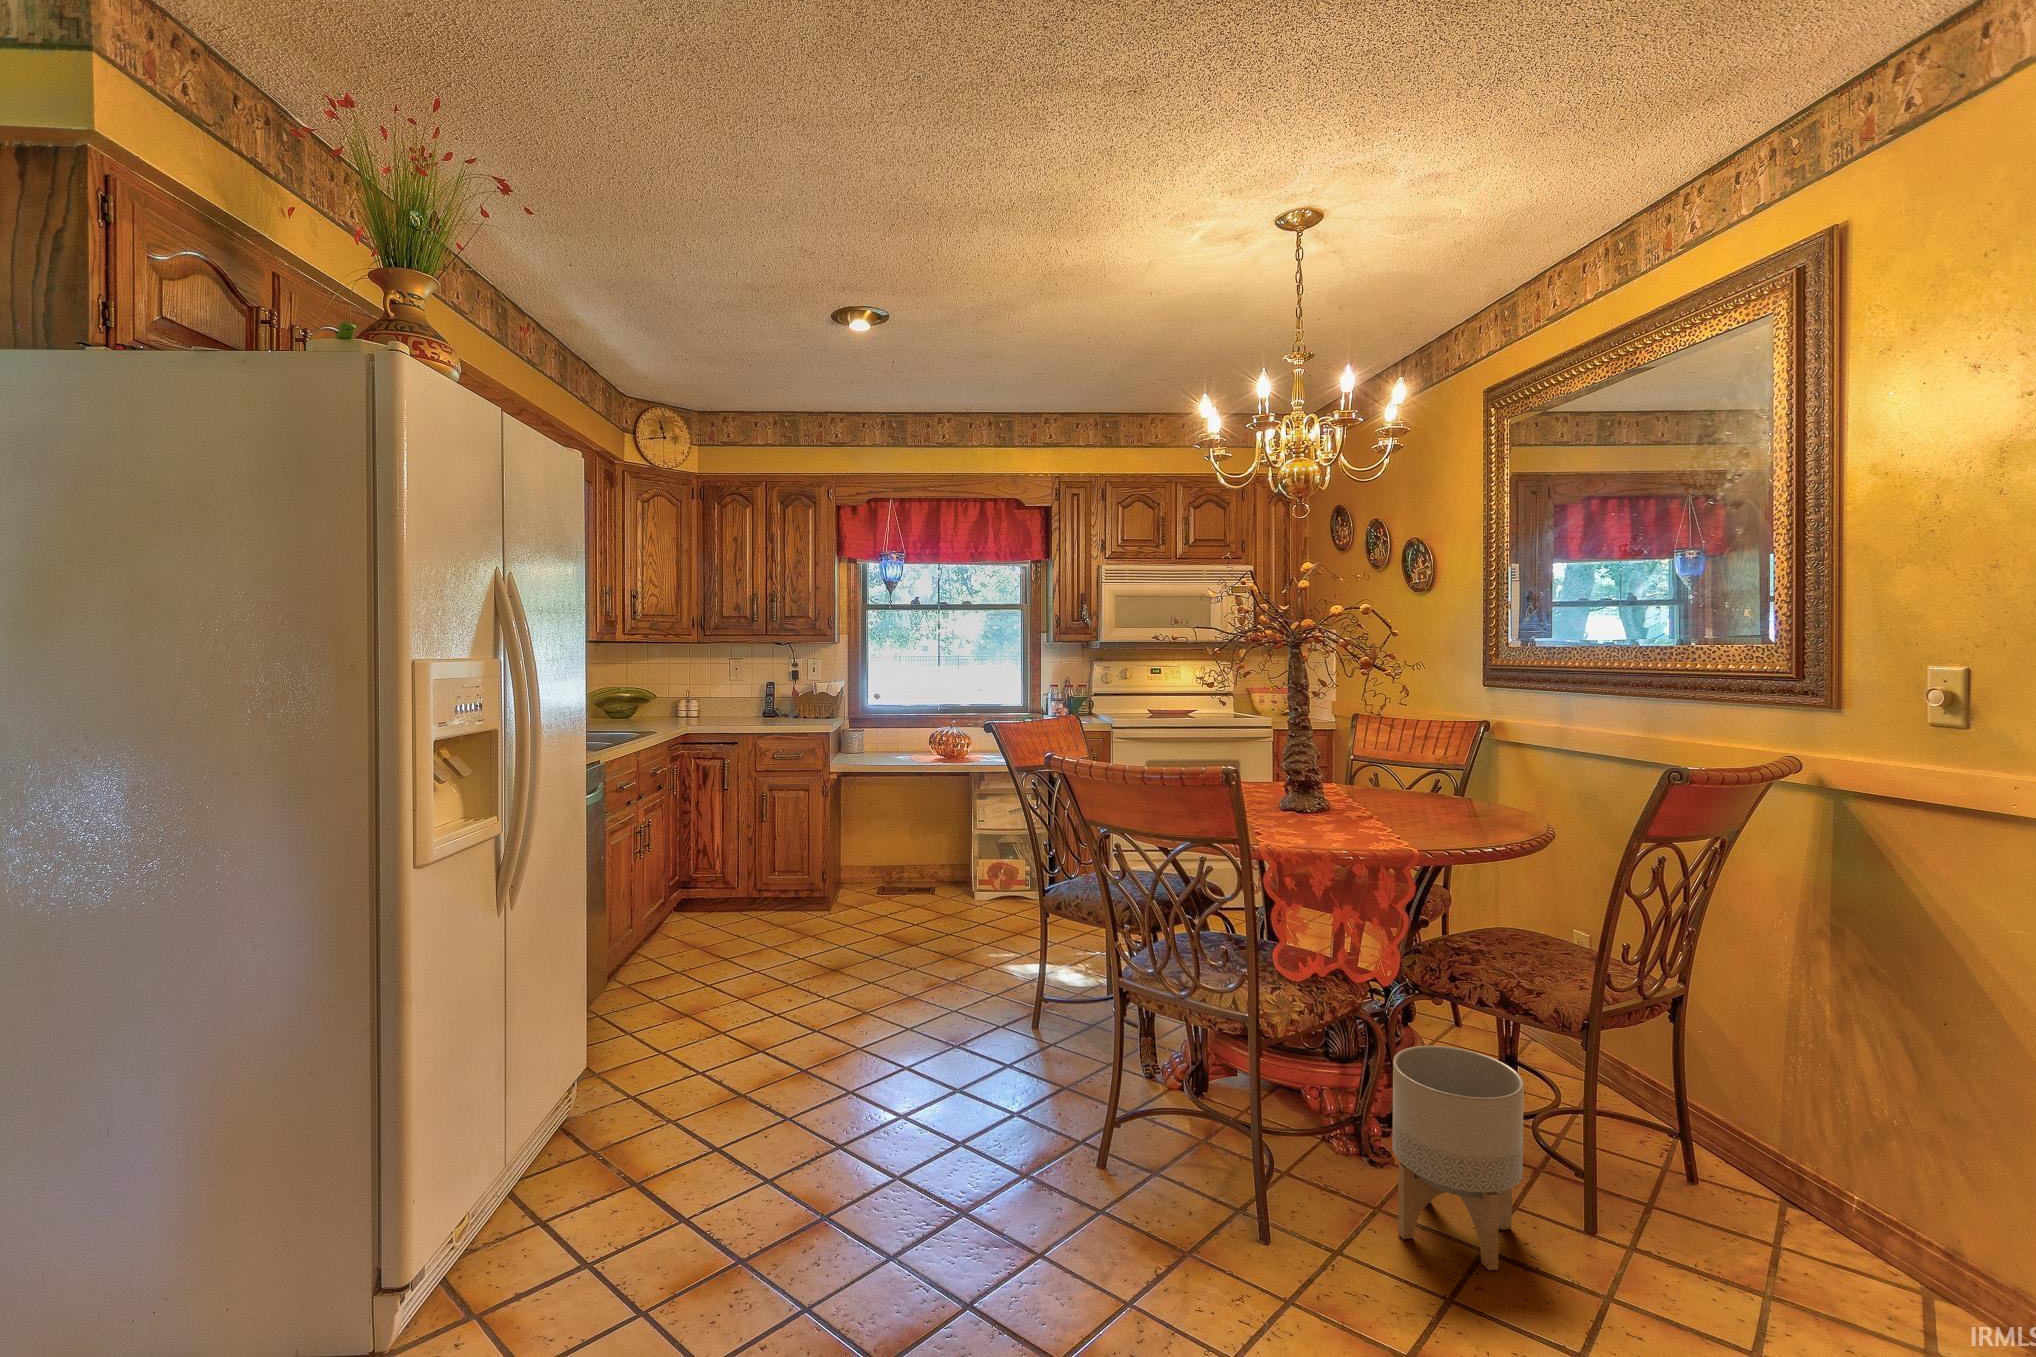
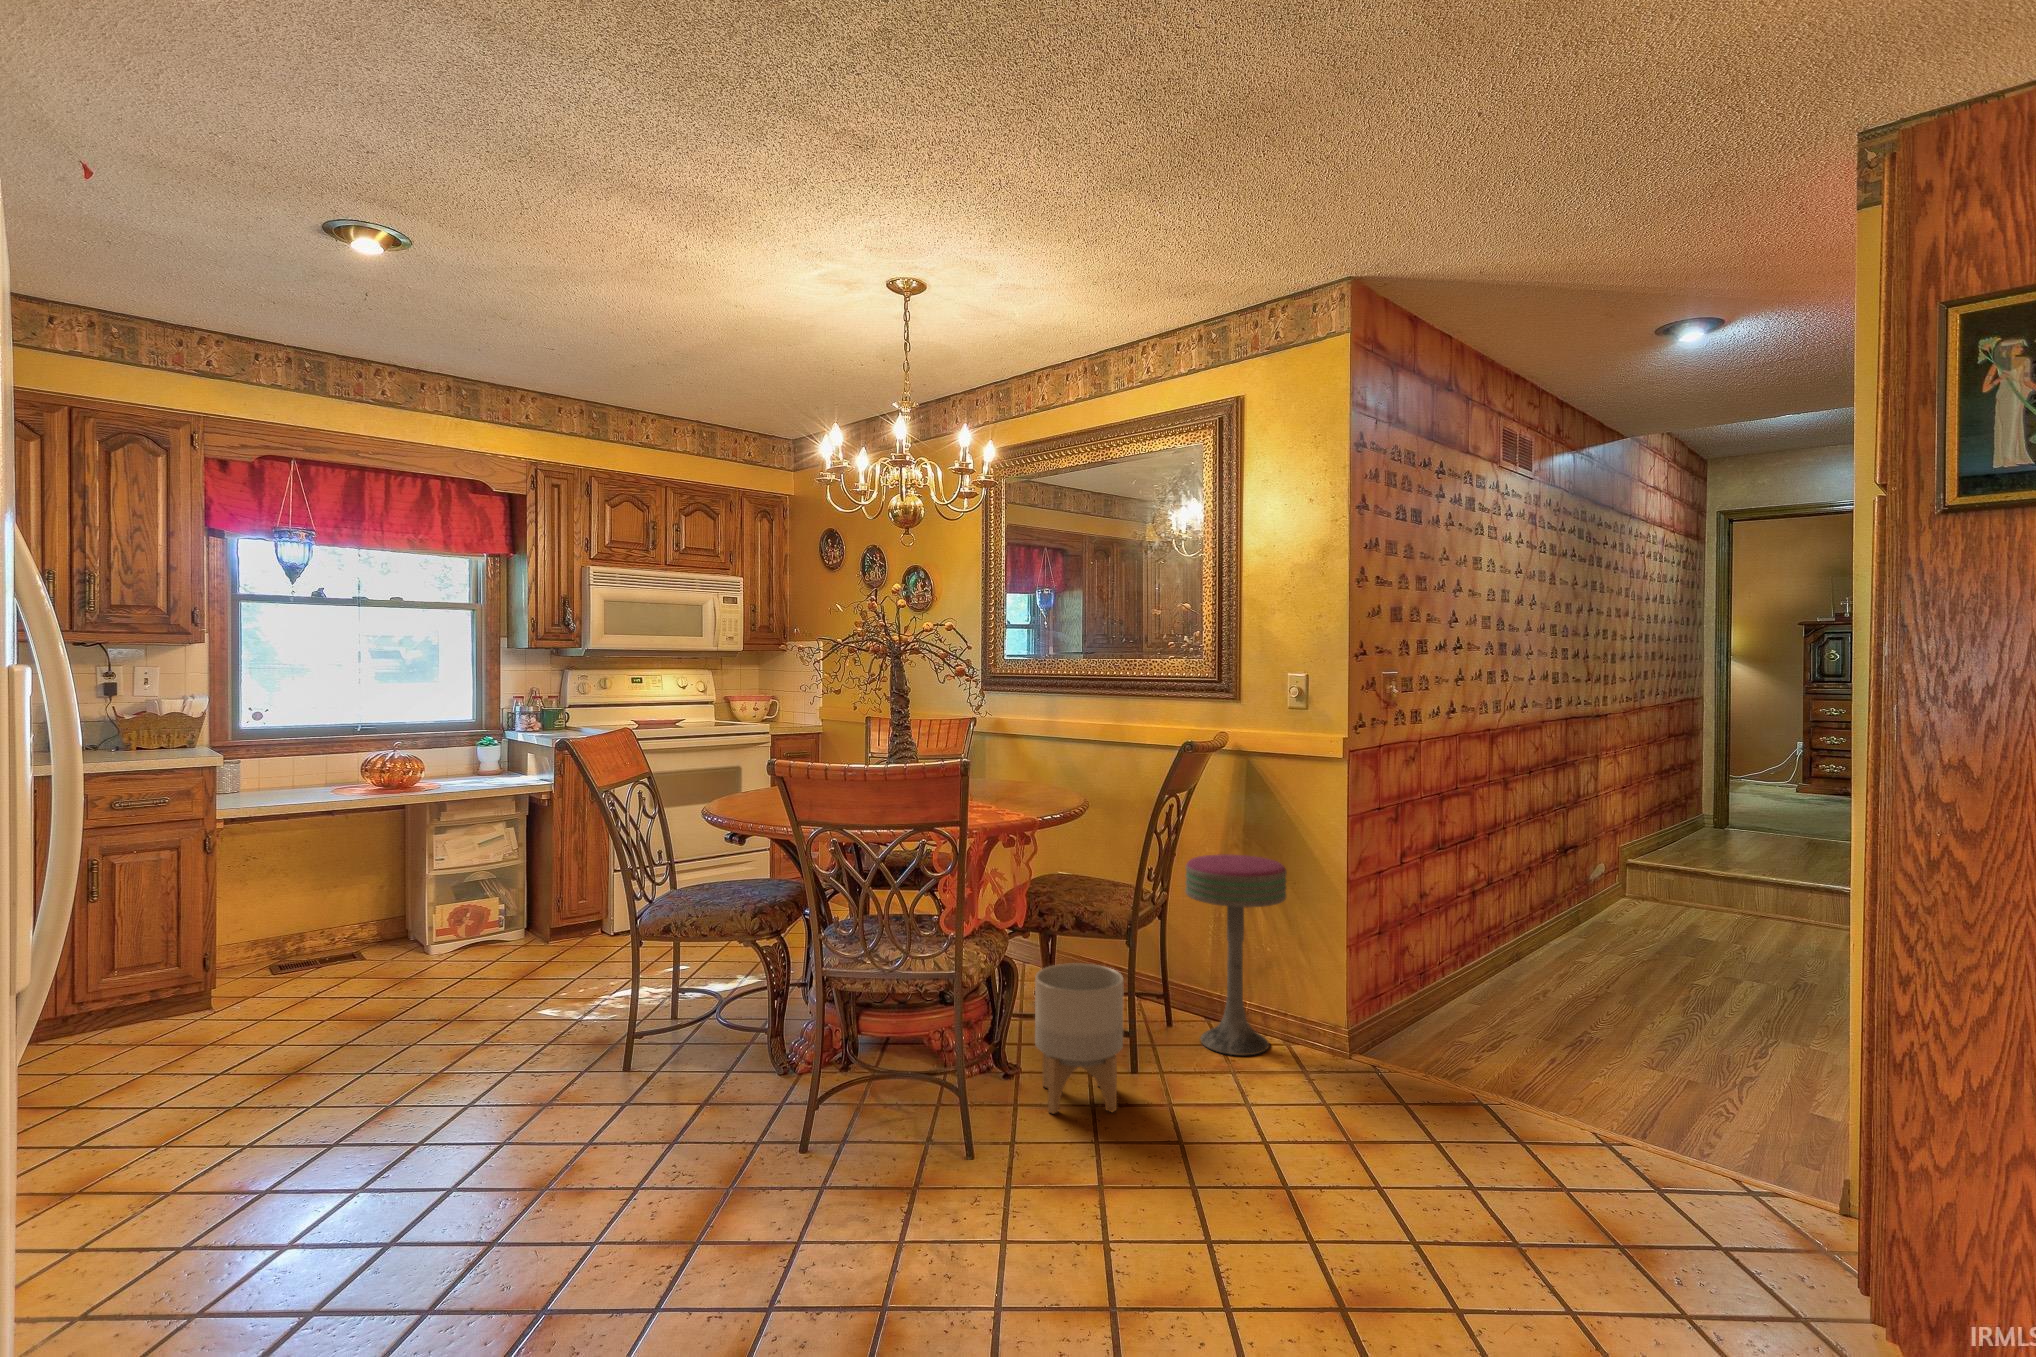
bar stool: none [1694,940,1898,1277] -> present [1185,854,1287,1056]

